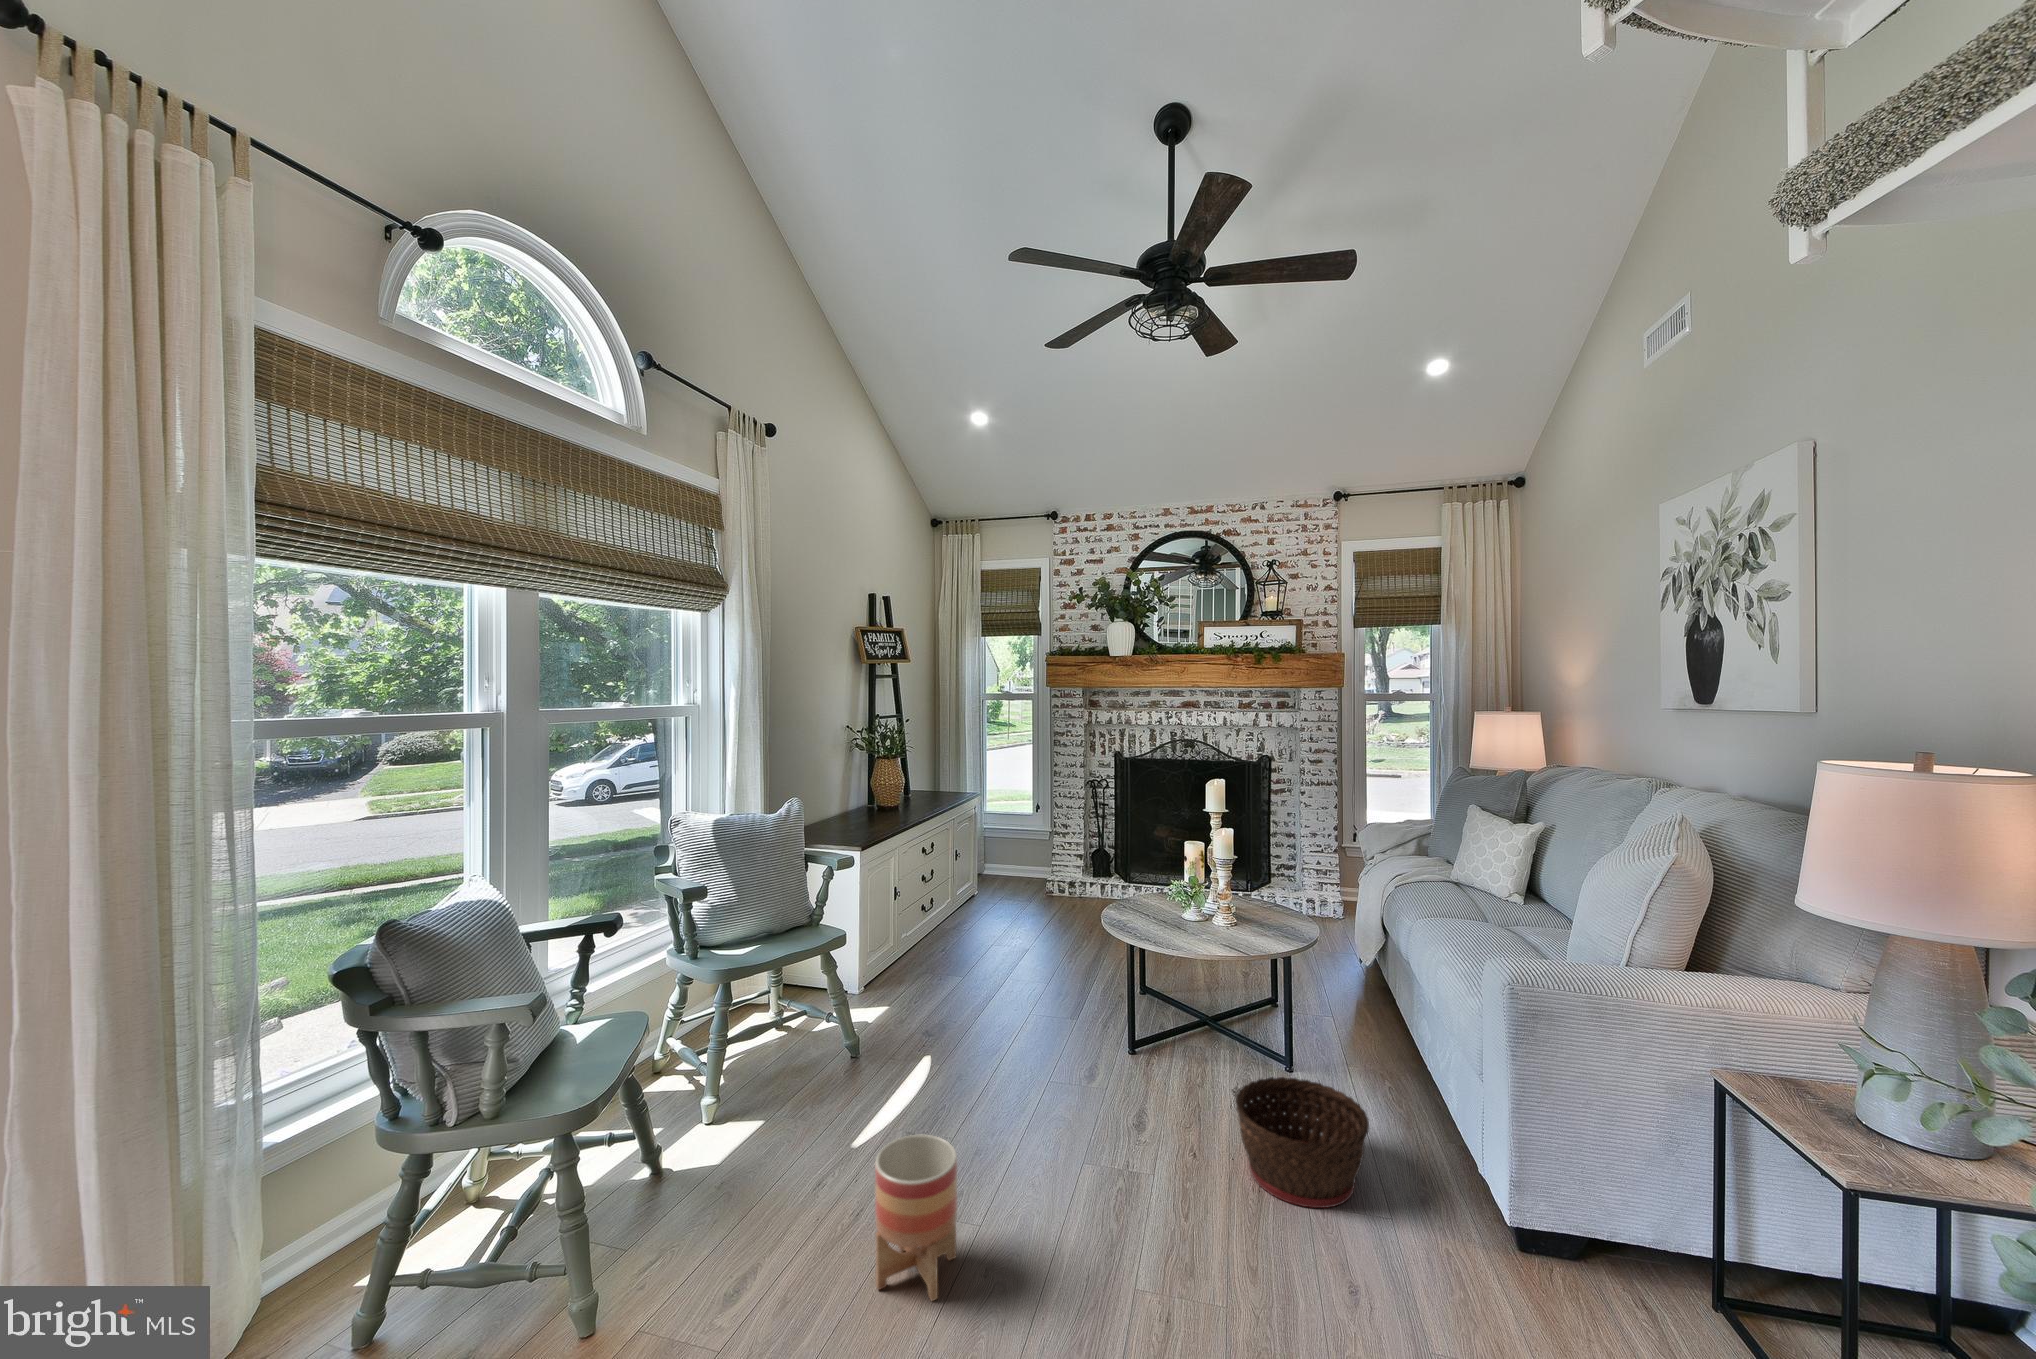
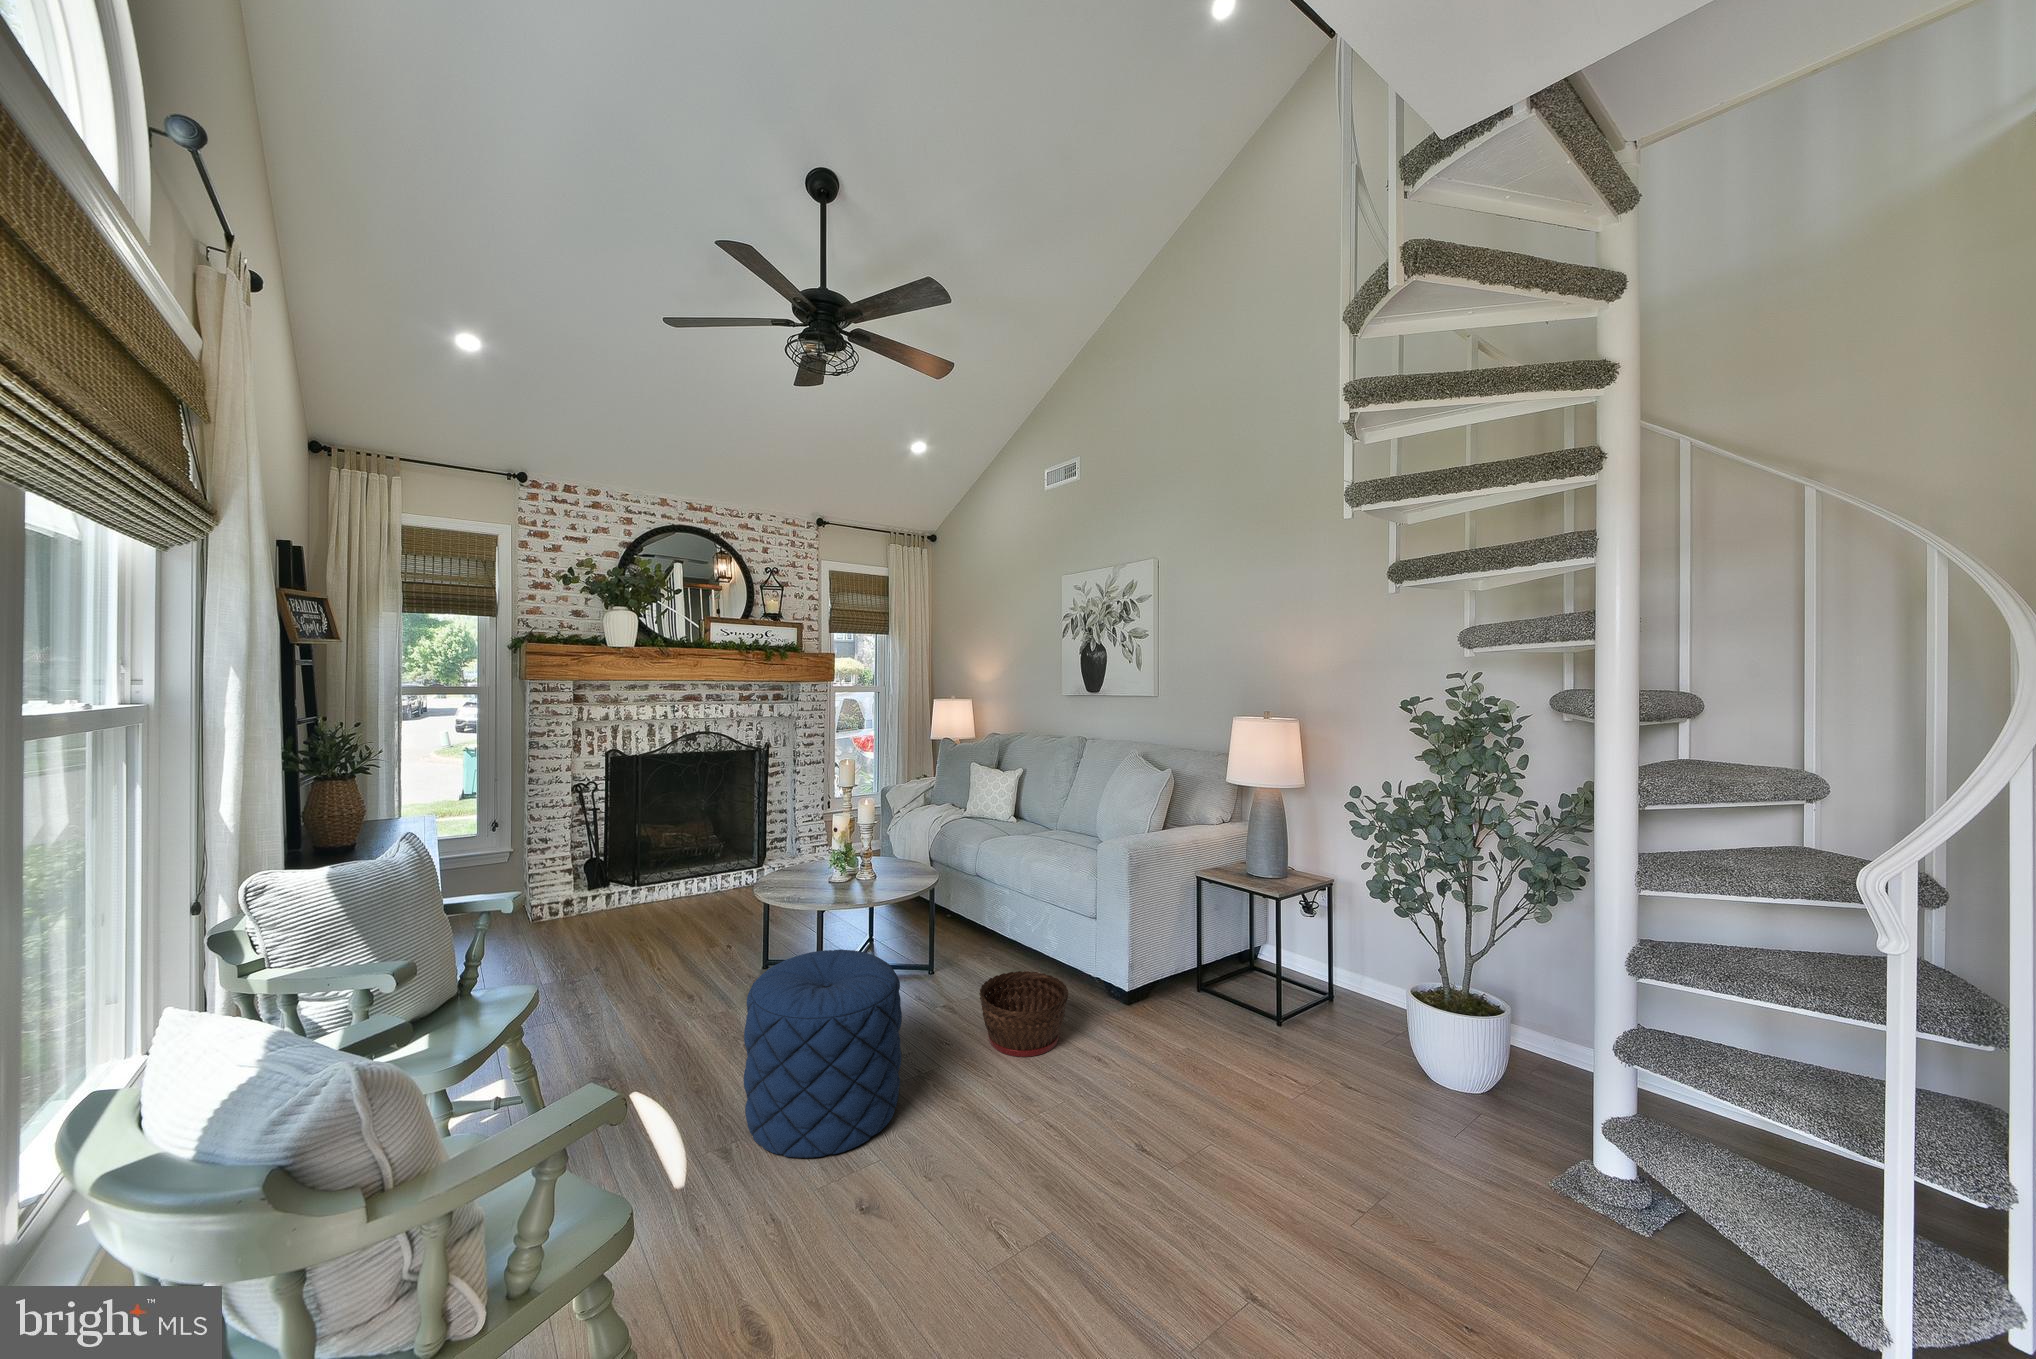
pouf: none [952,954,1110,1163] -> present [744,950,902,1158]
planter: present [875,1135,958,1301] -> none [865,1132,945,1300]

